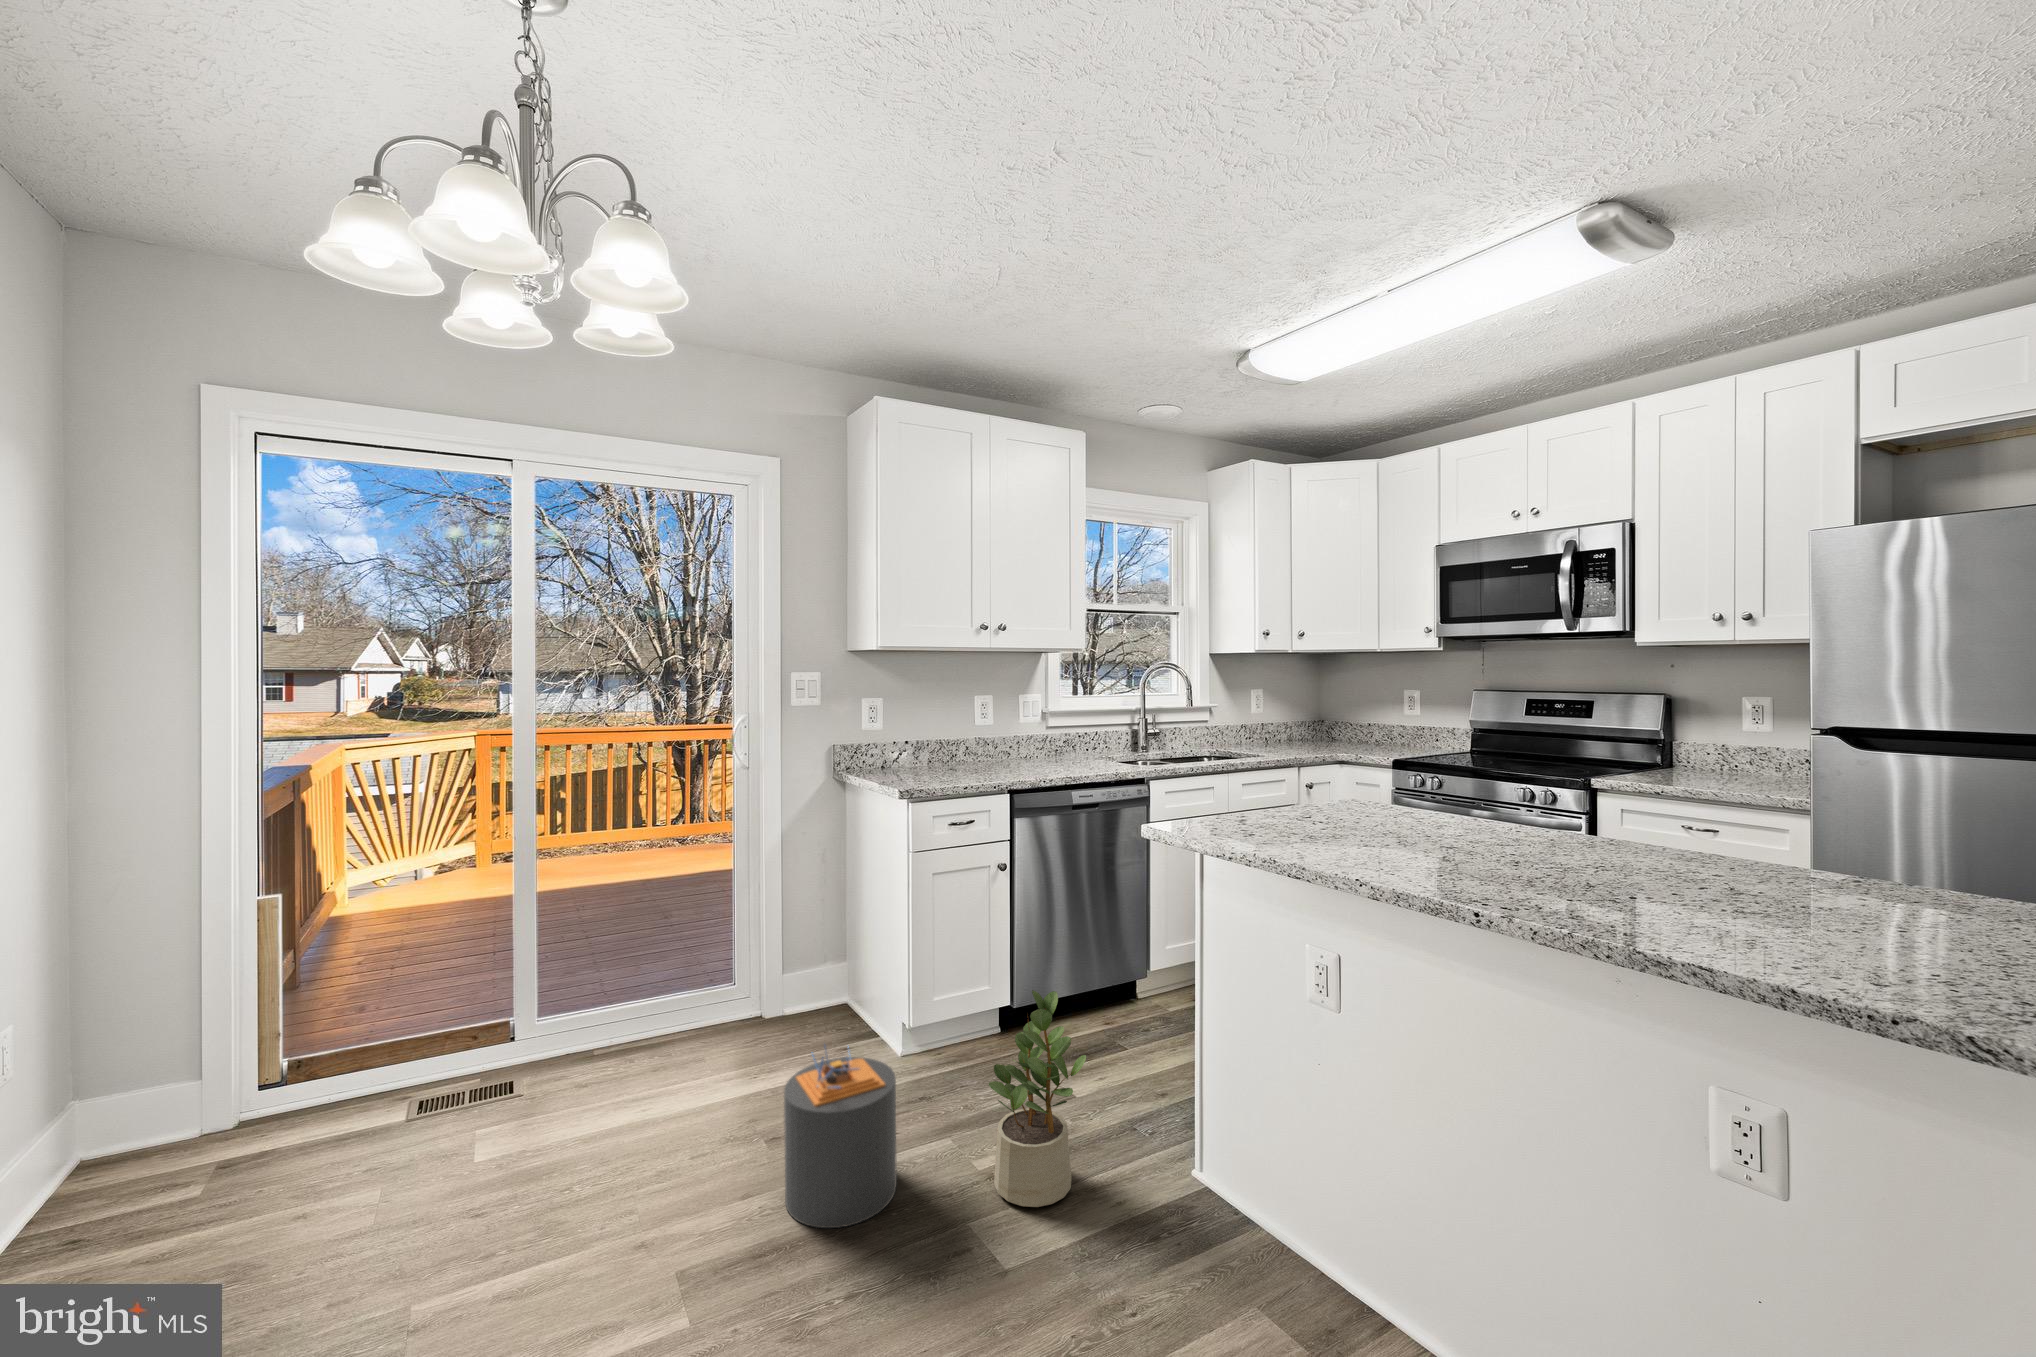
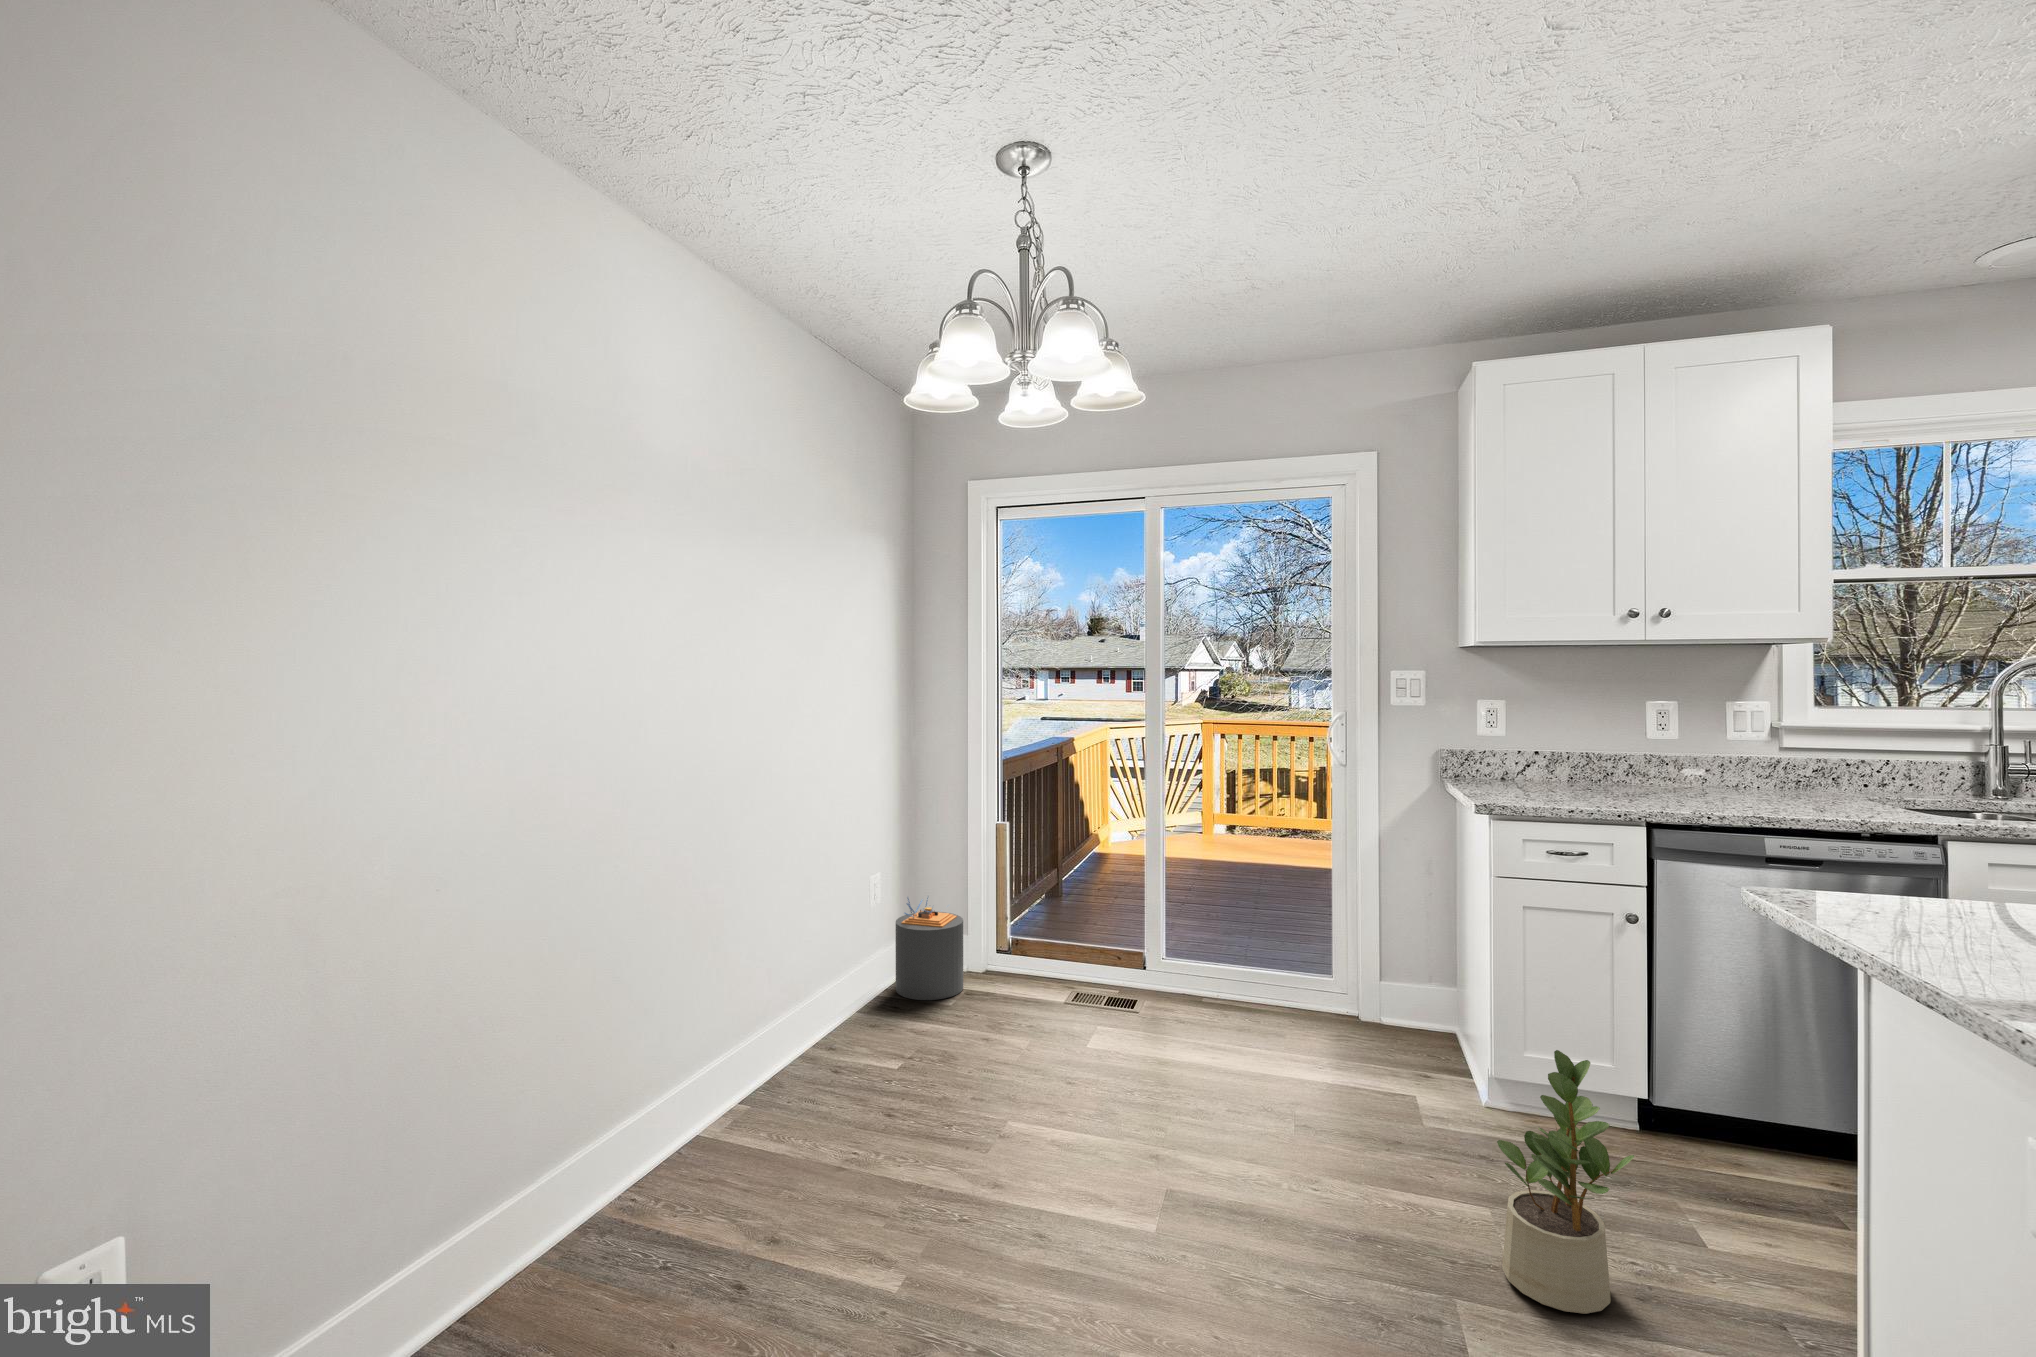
trash can: present [784,1047,897,1228] -> present [896,898,963,1000]

